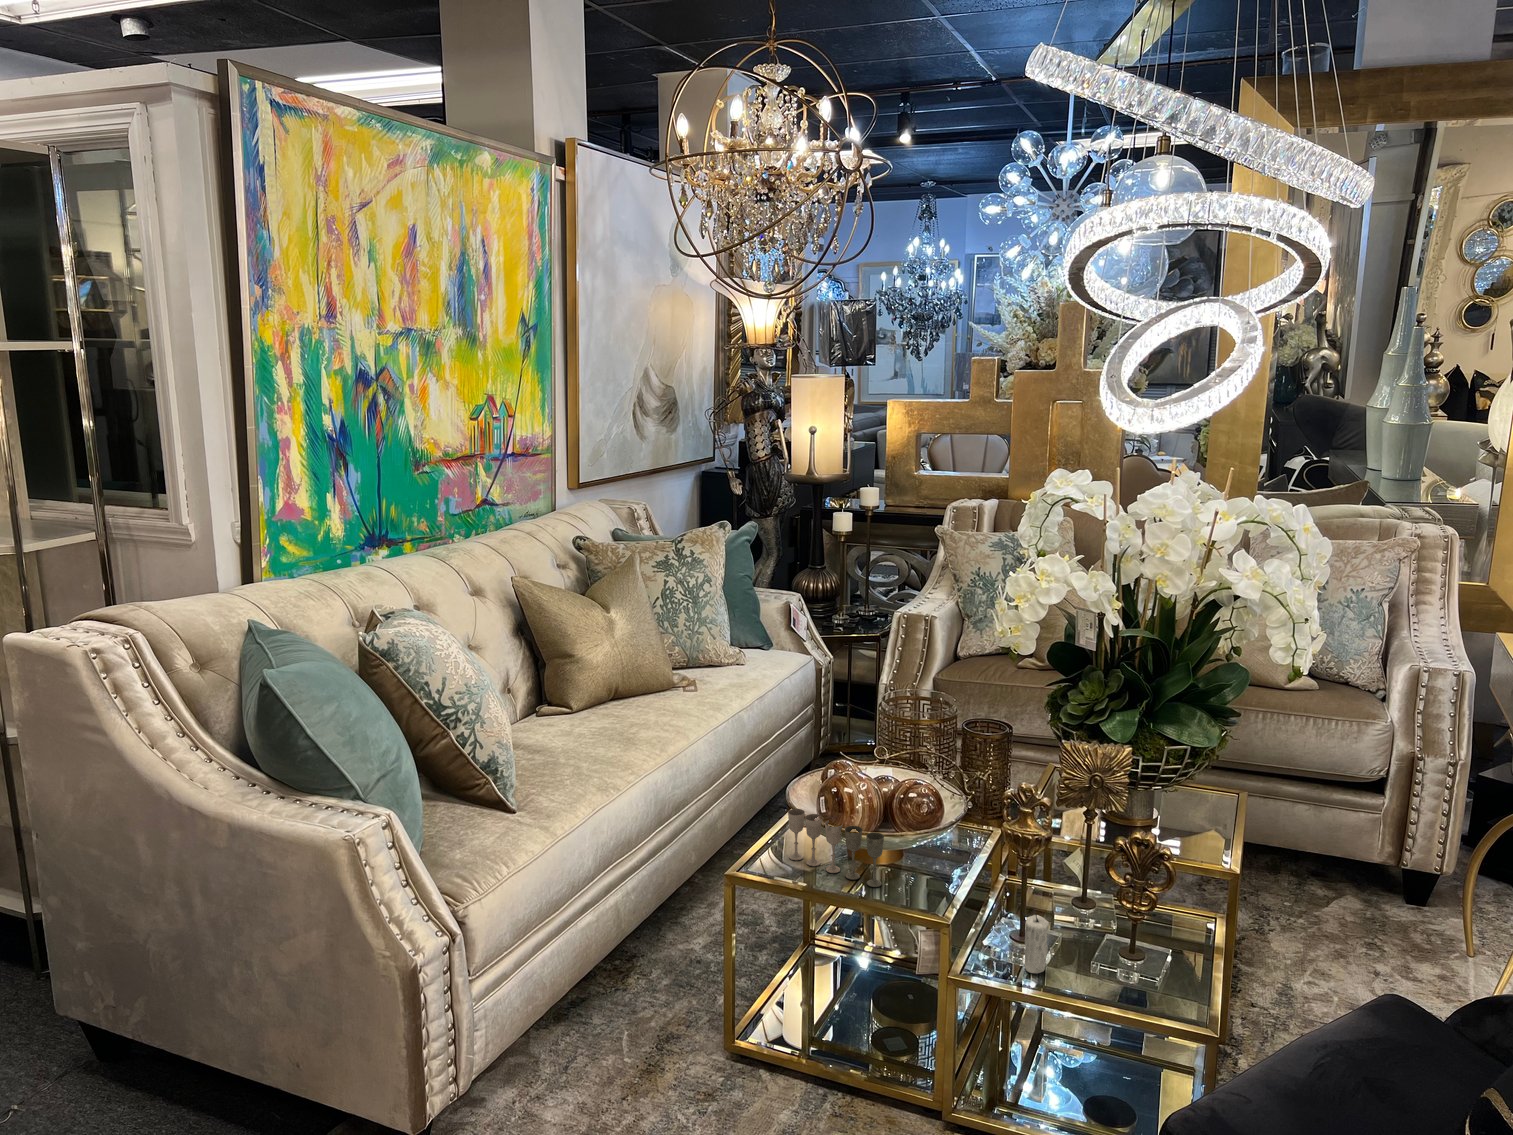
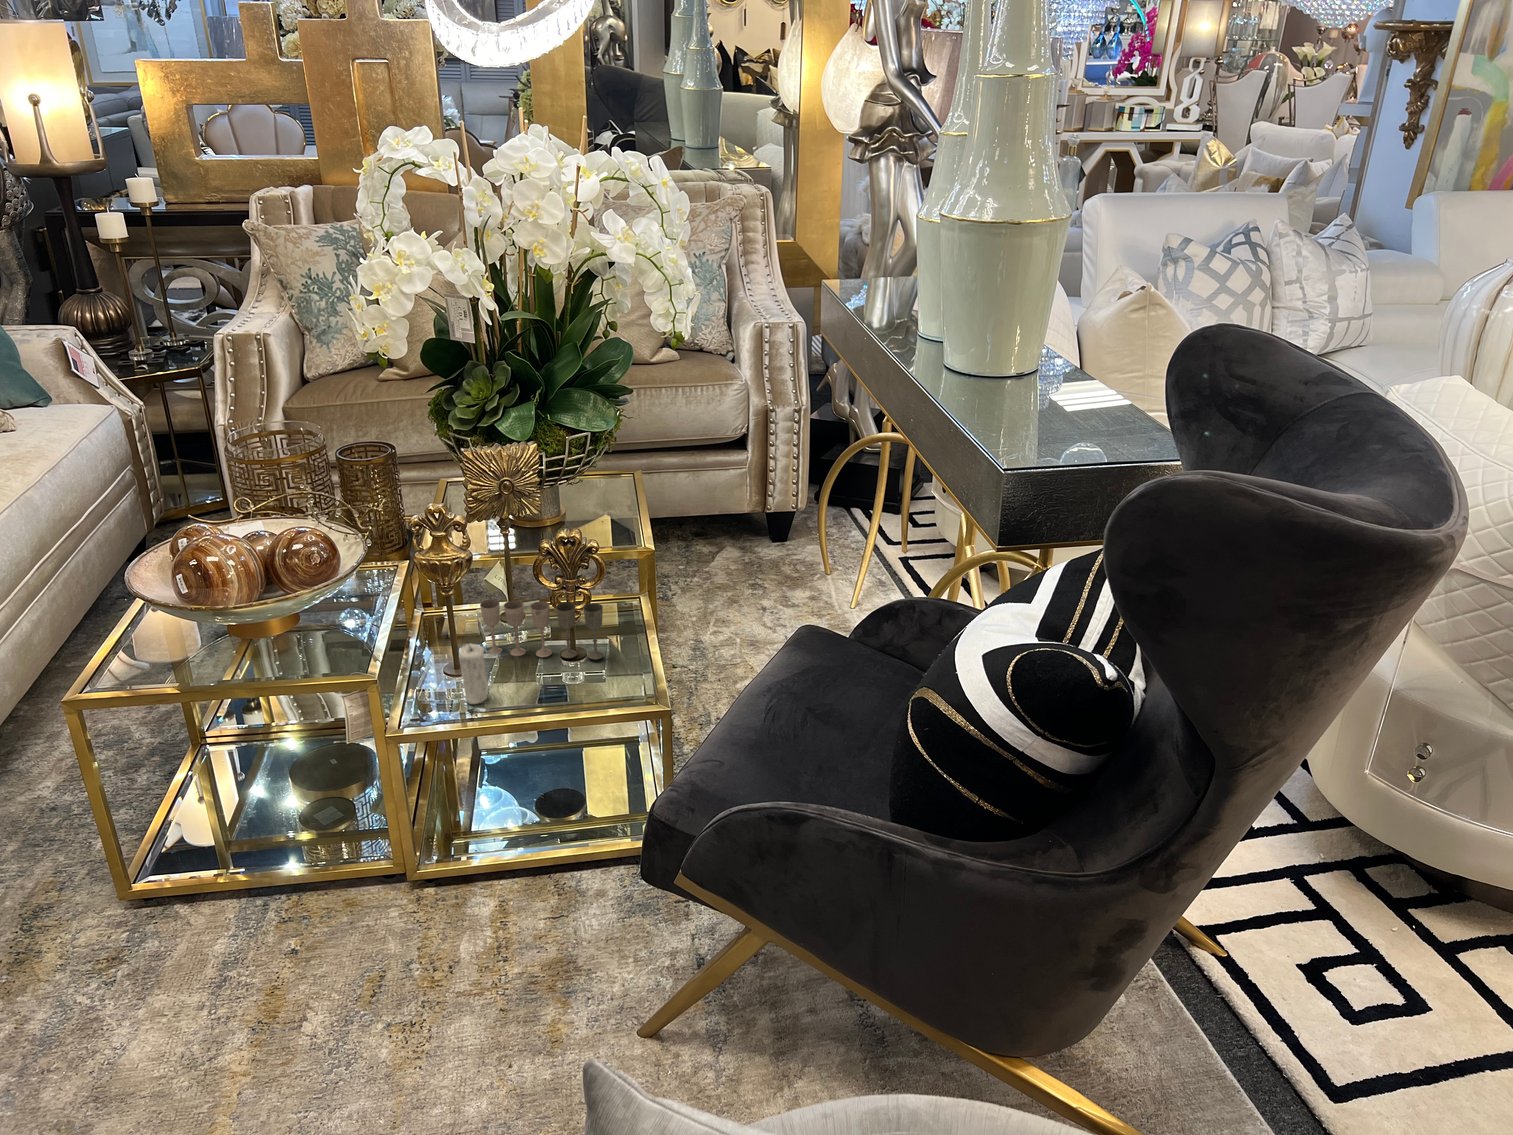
wine glass: present [788,809,884,887] -> present [480,600,604,659]

